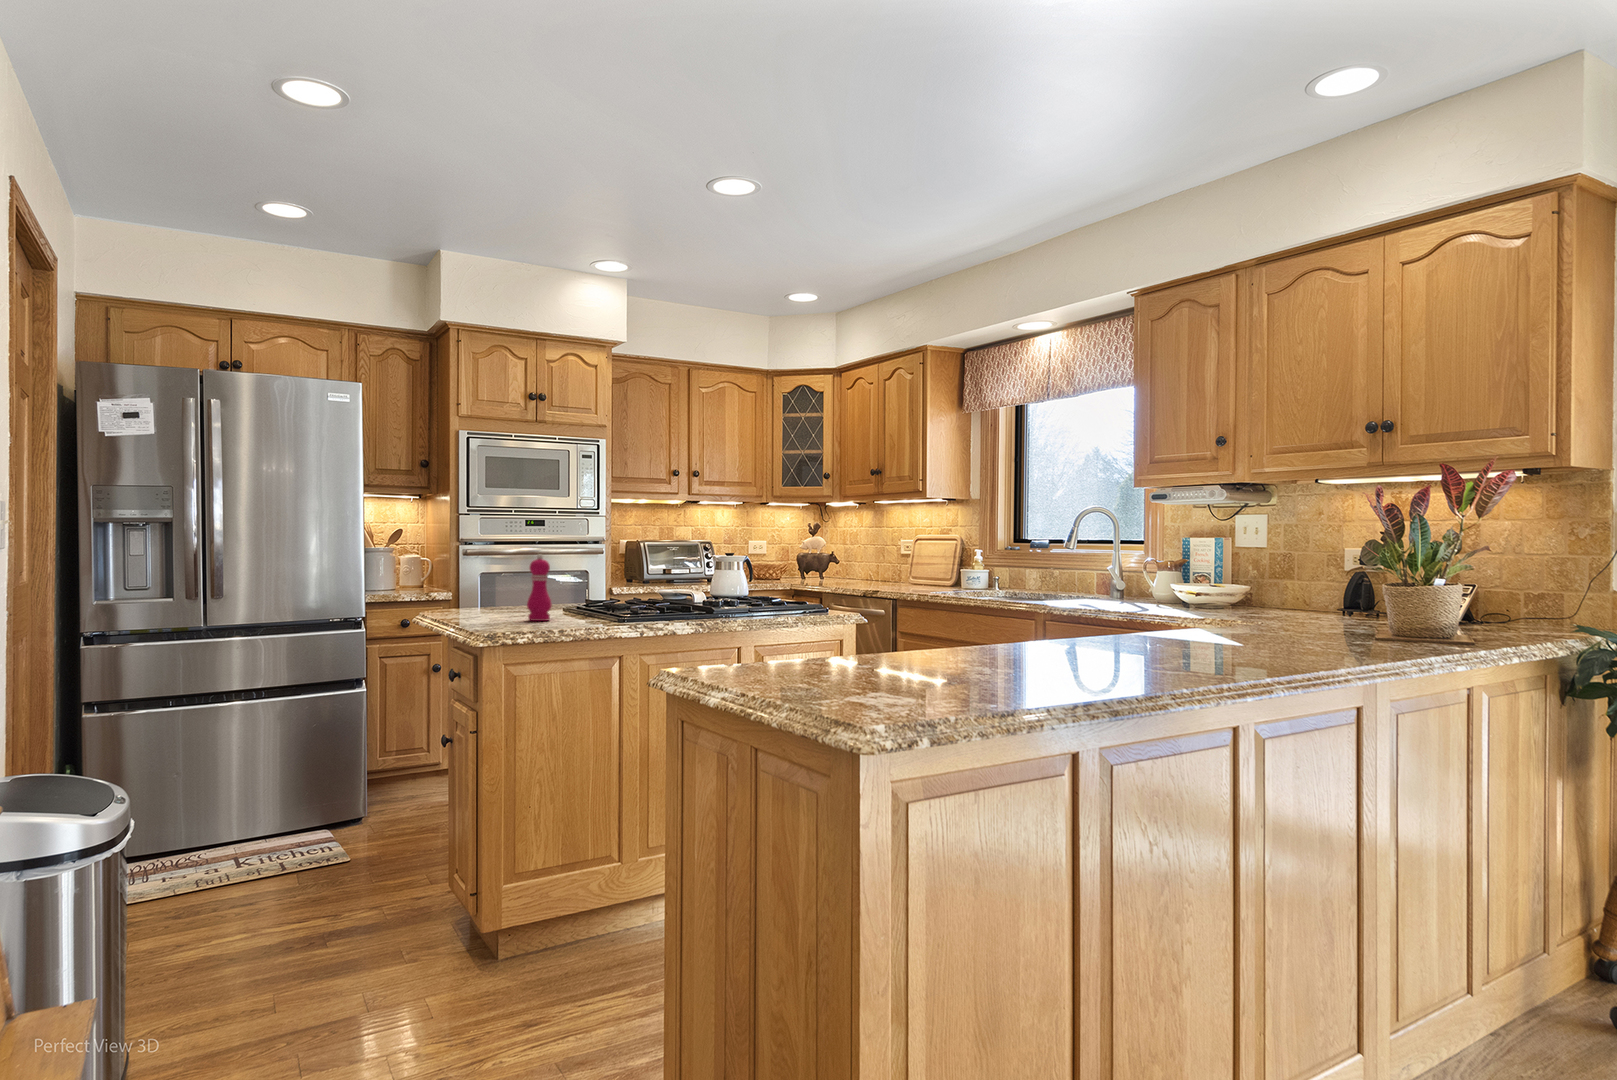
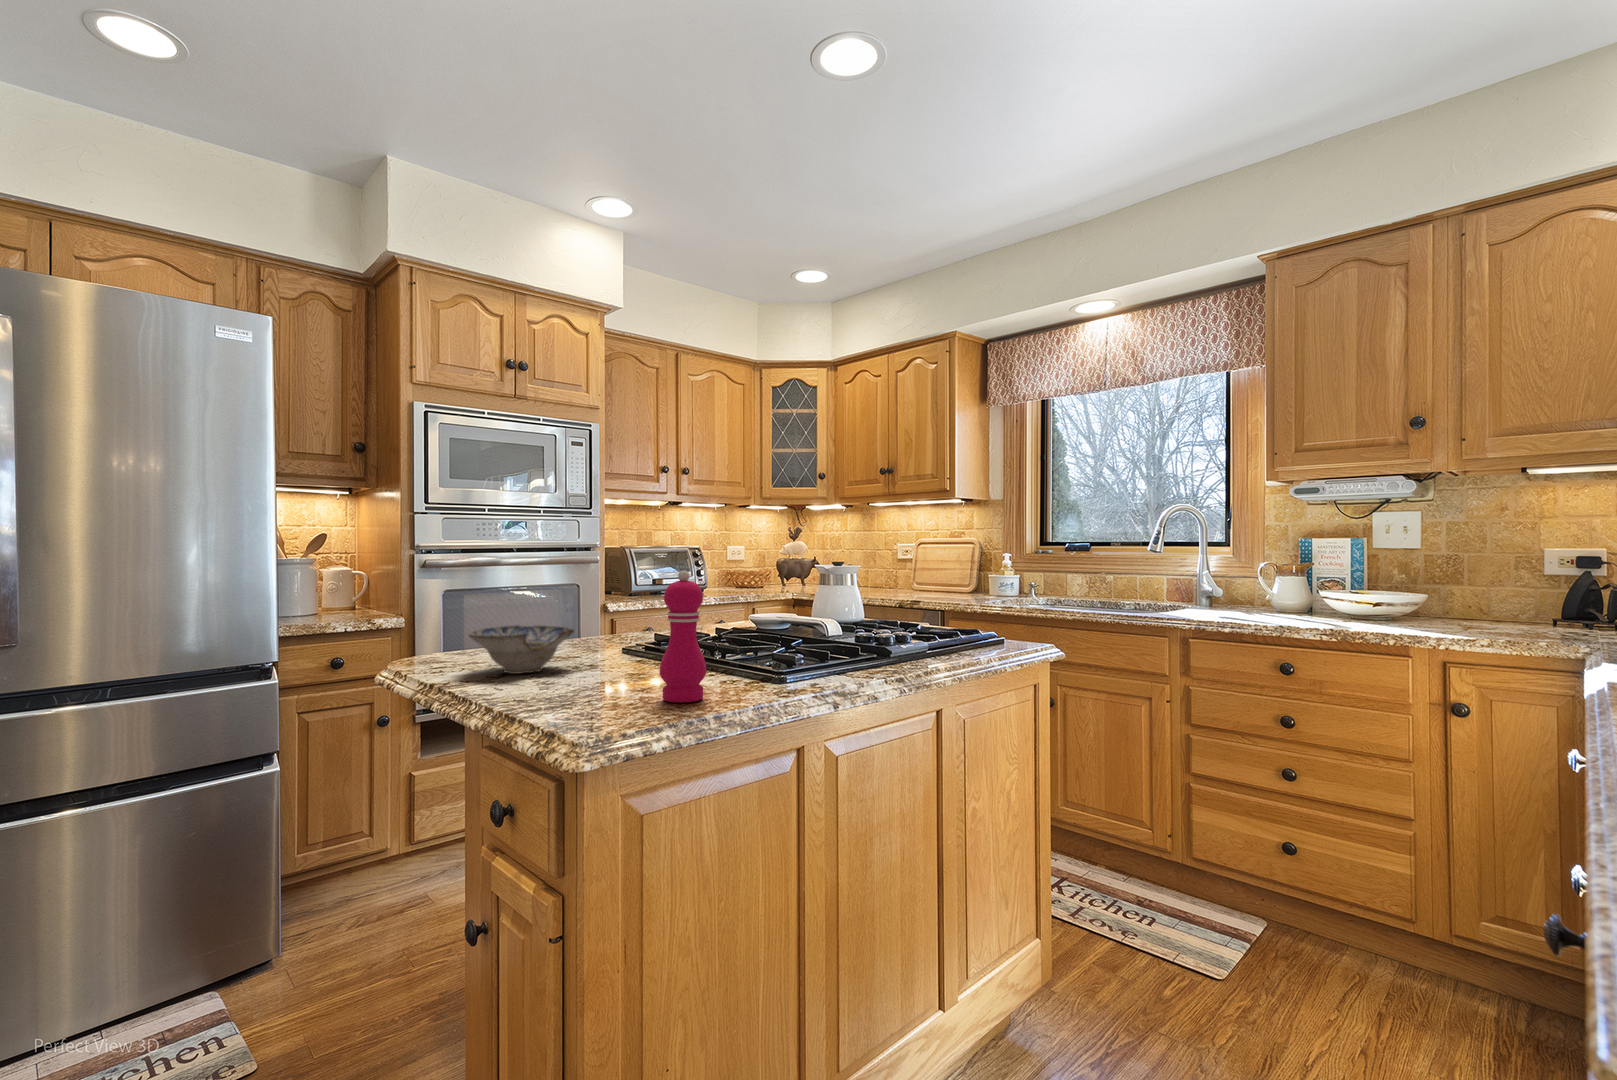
ceramic bowl: none [451,587,509,612] -> present [468,625,574,674]

